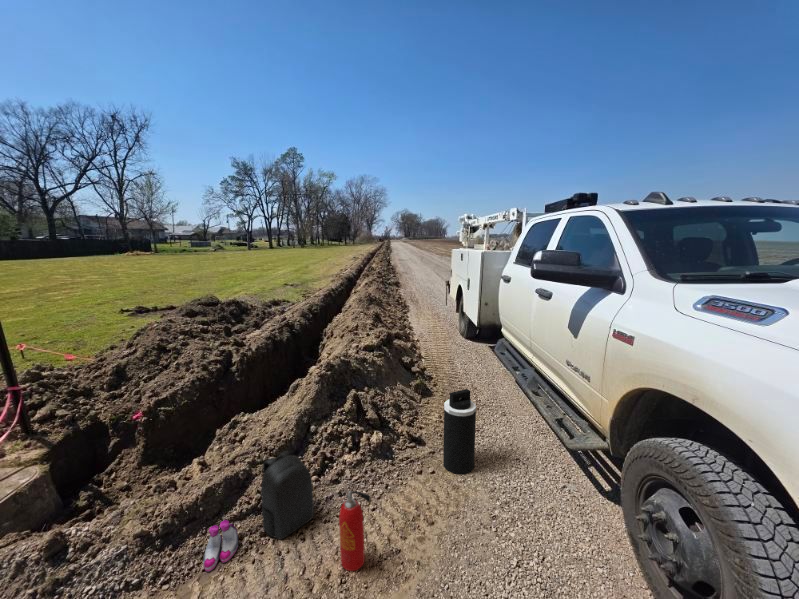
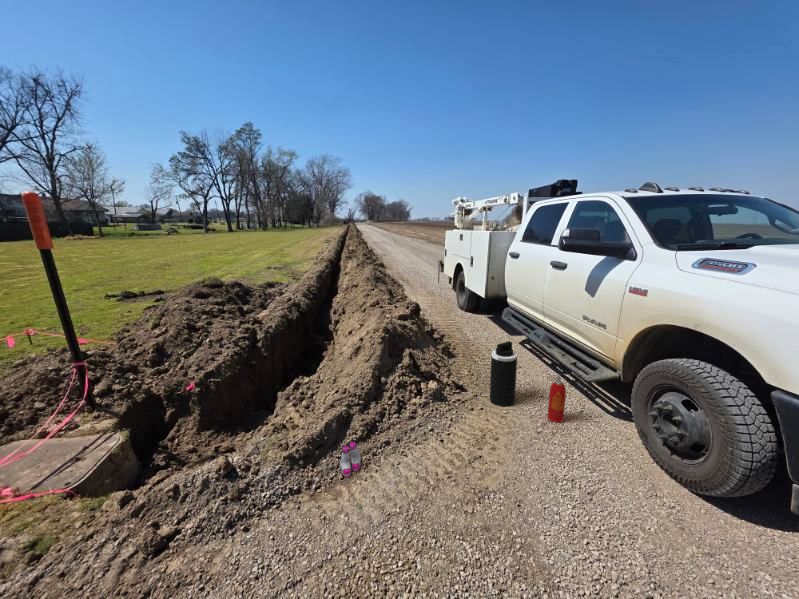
backpack: present [261,451,314,539] -> none [368,392,408,455]
fire extinguisher: present [335,491,371,571] -> present [547,375,570,423]

